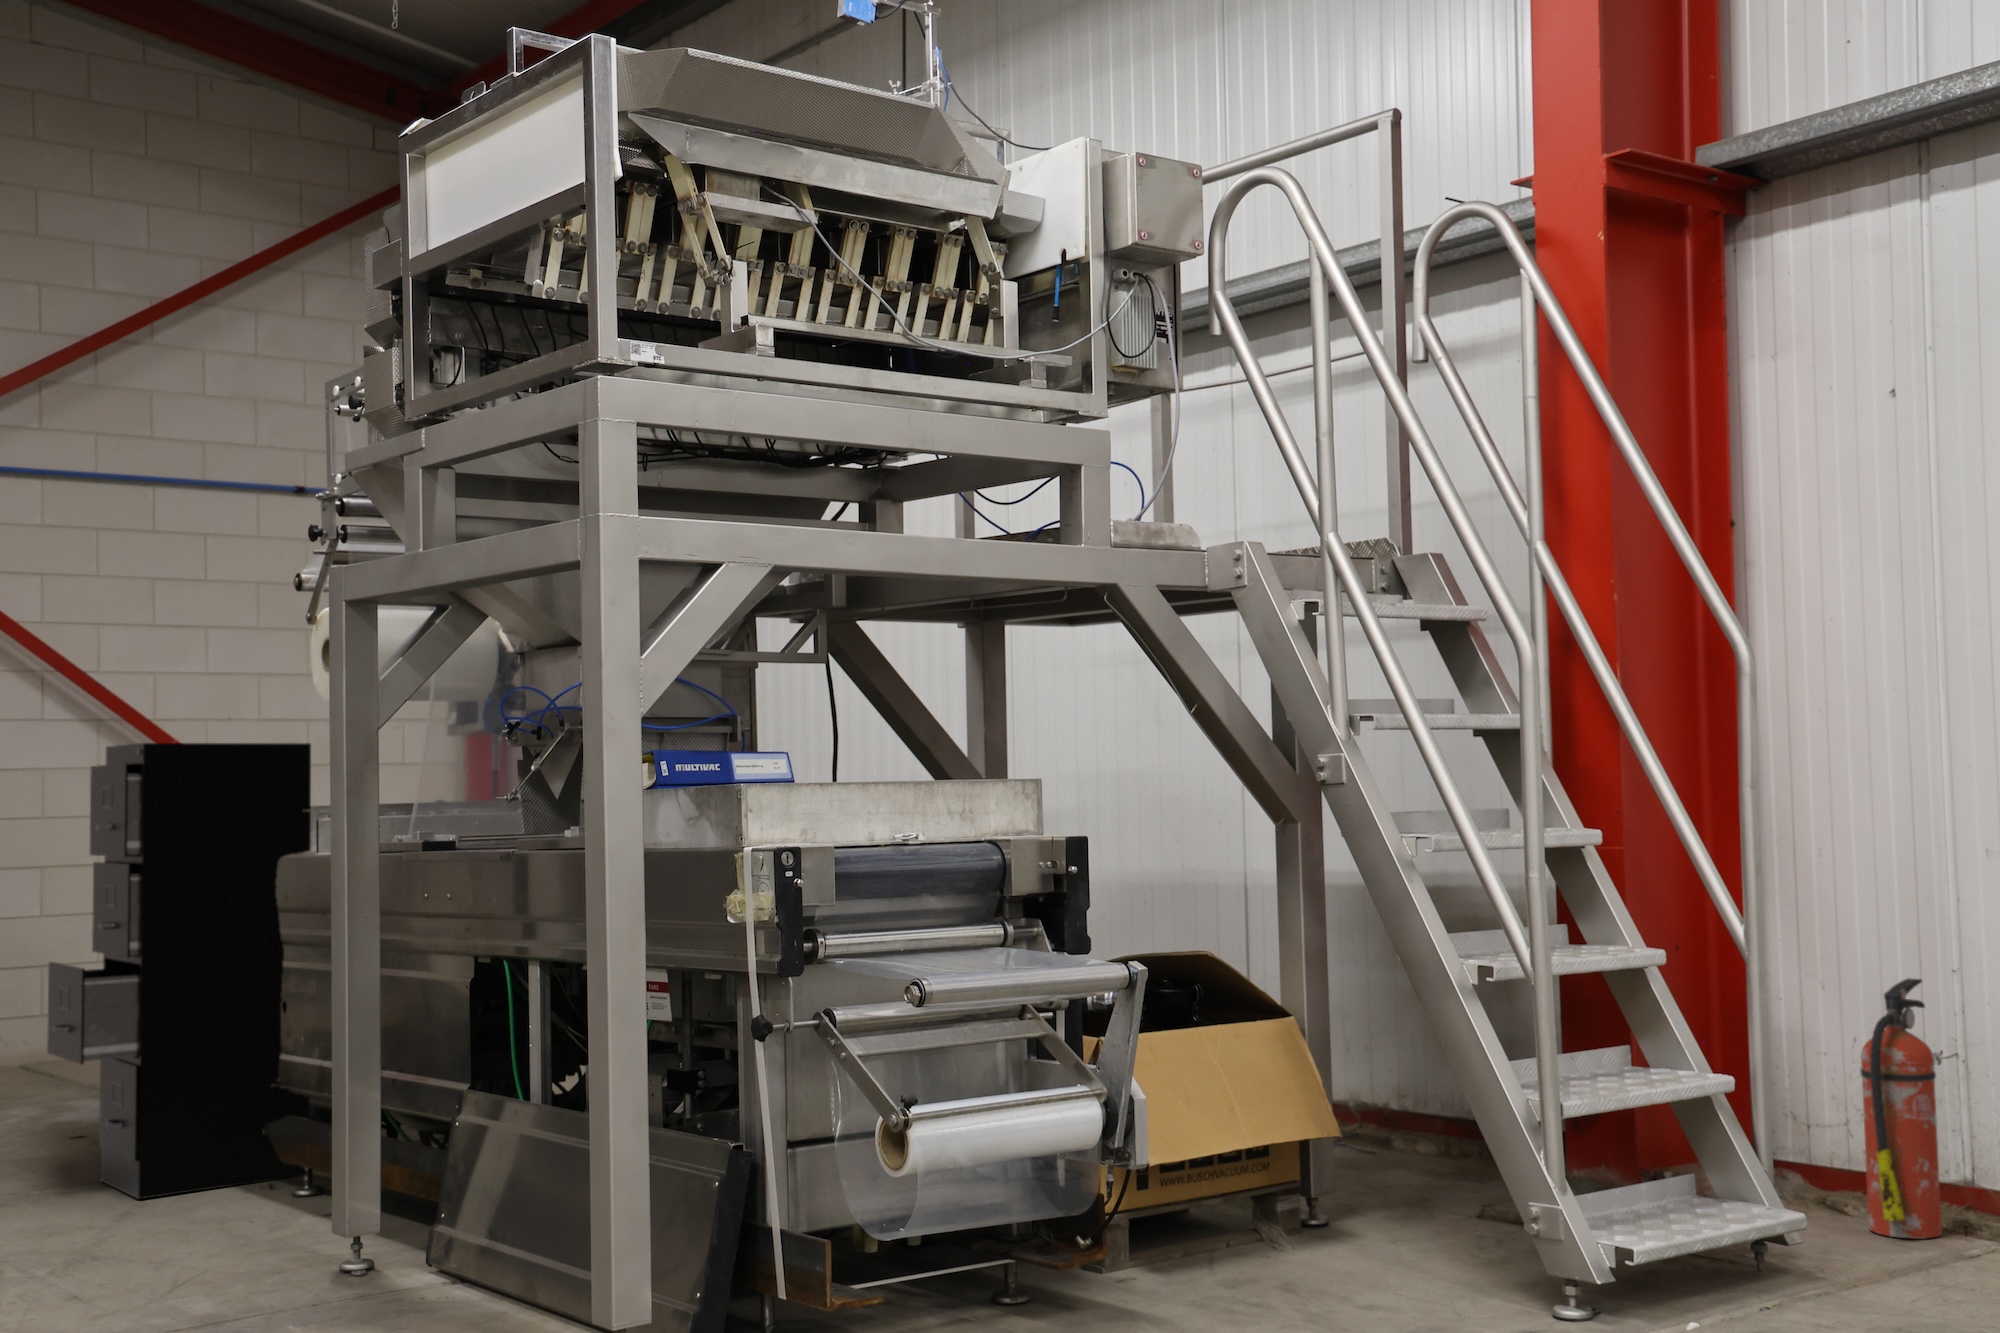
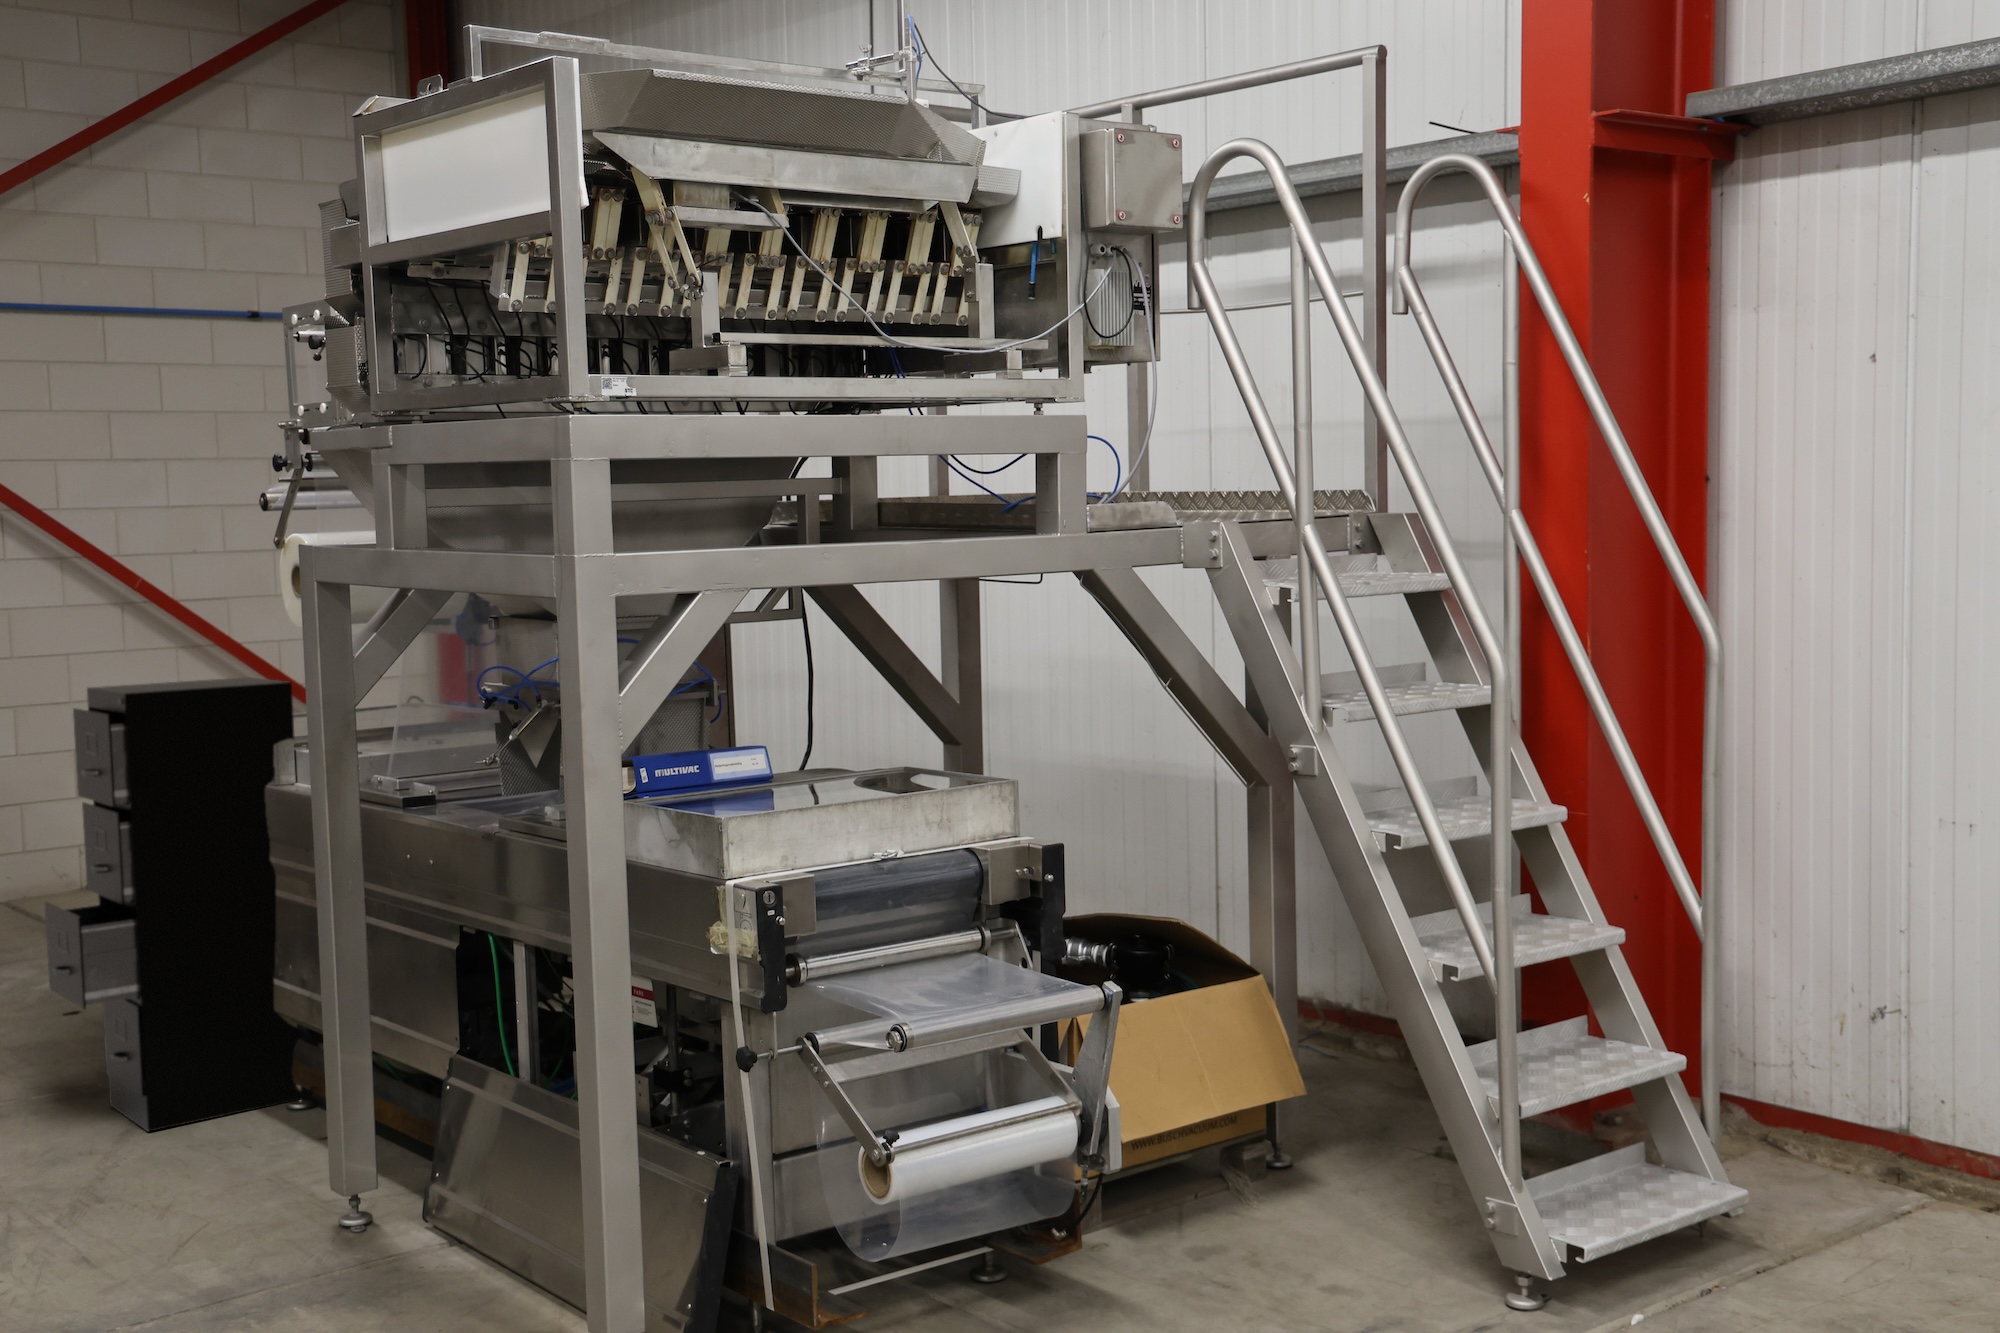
fire extinguisher: present [1861,978,1942,1239] -> none [1806,943,1877,1193]

